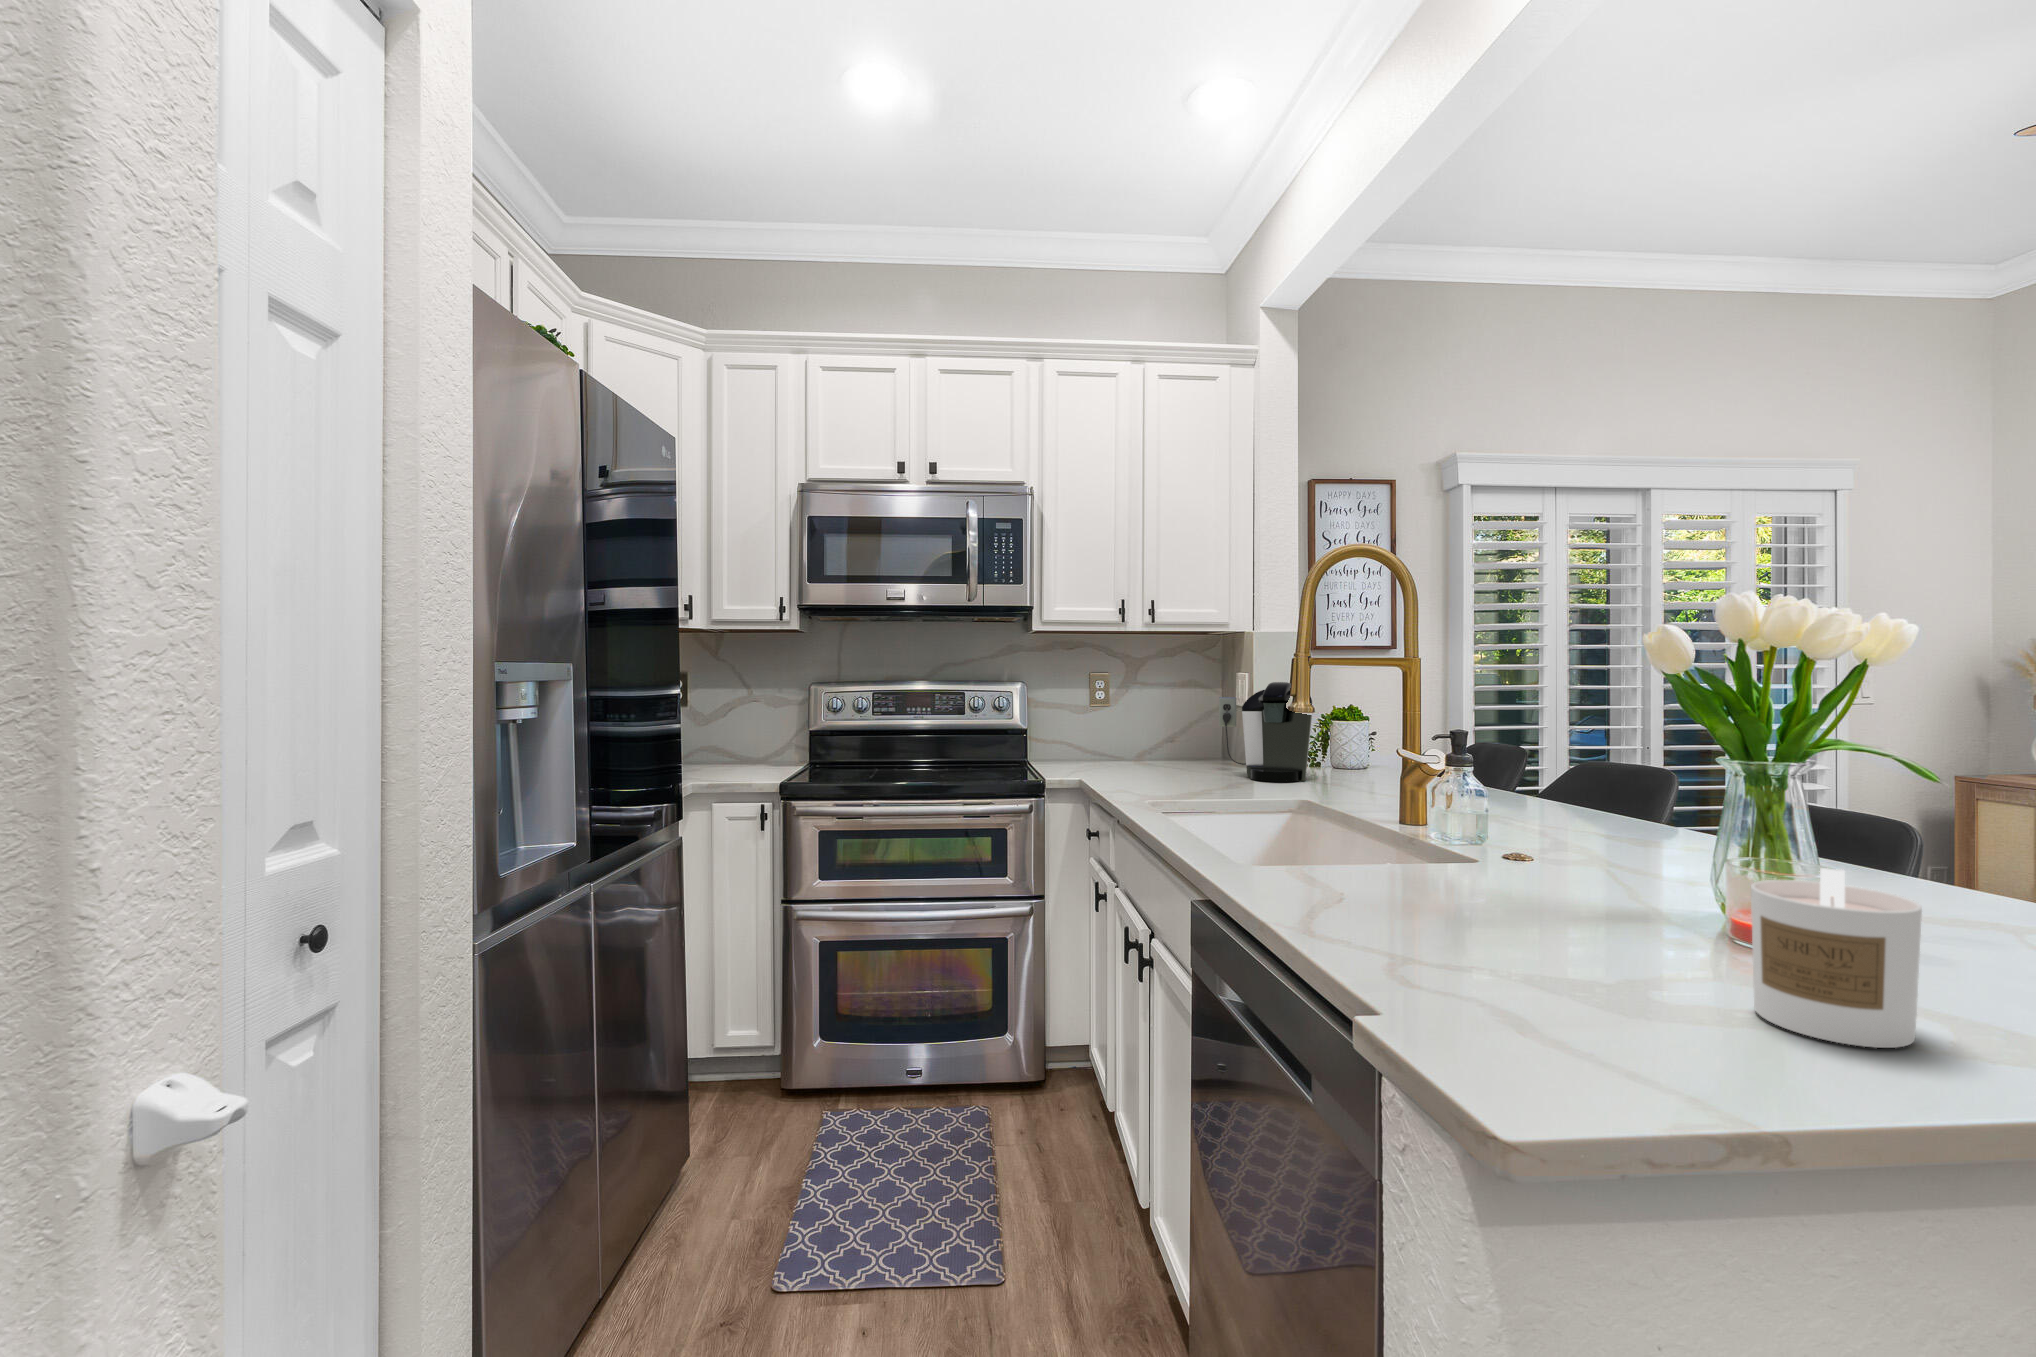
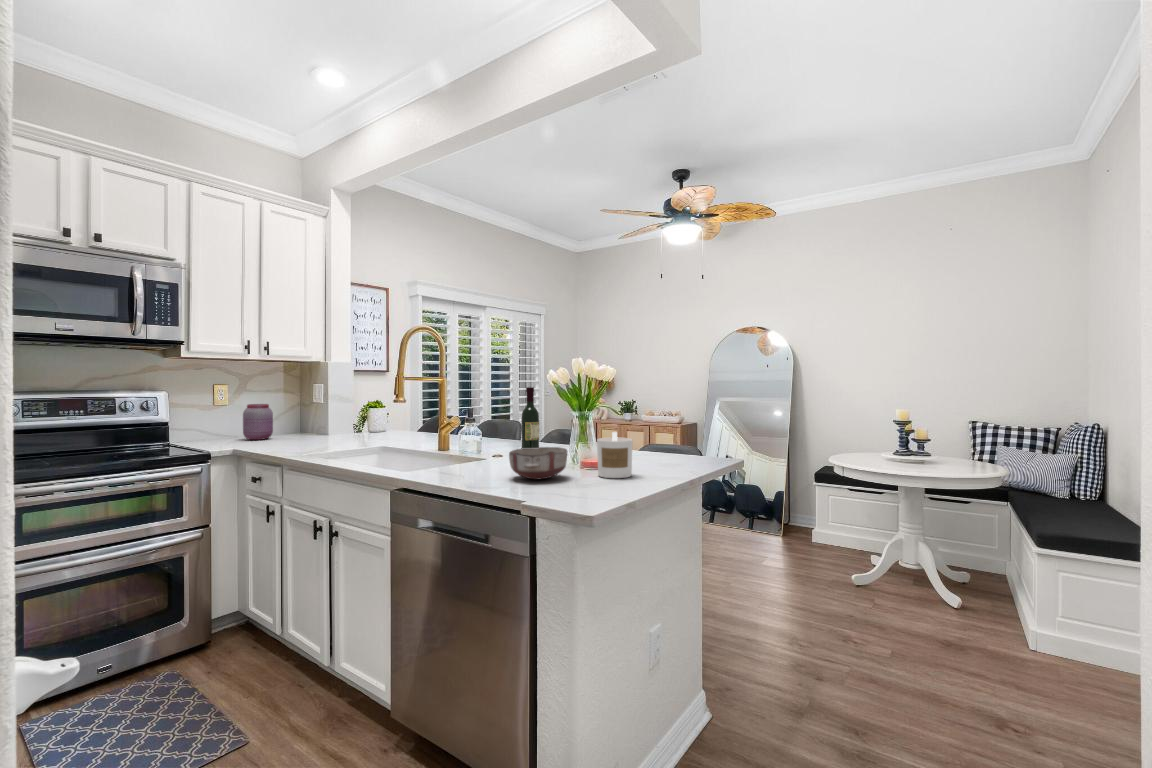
coffee maker: present [1219,682,1312,782] -> none [311,388,370,441]
wine bottle: none [1588,693,1645,879] -> present [521,387,539,448]
jar: none [1124,705,1166,765] -> present [243,404,273,440]
ceramic bowl: none [1429,868,1626,974] -> present [509,447,567,479]

